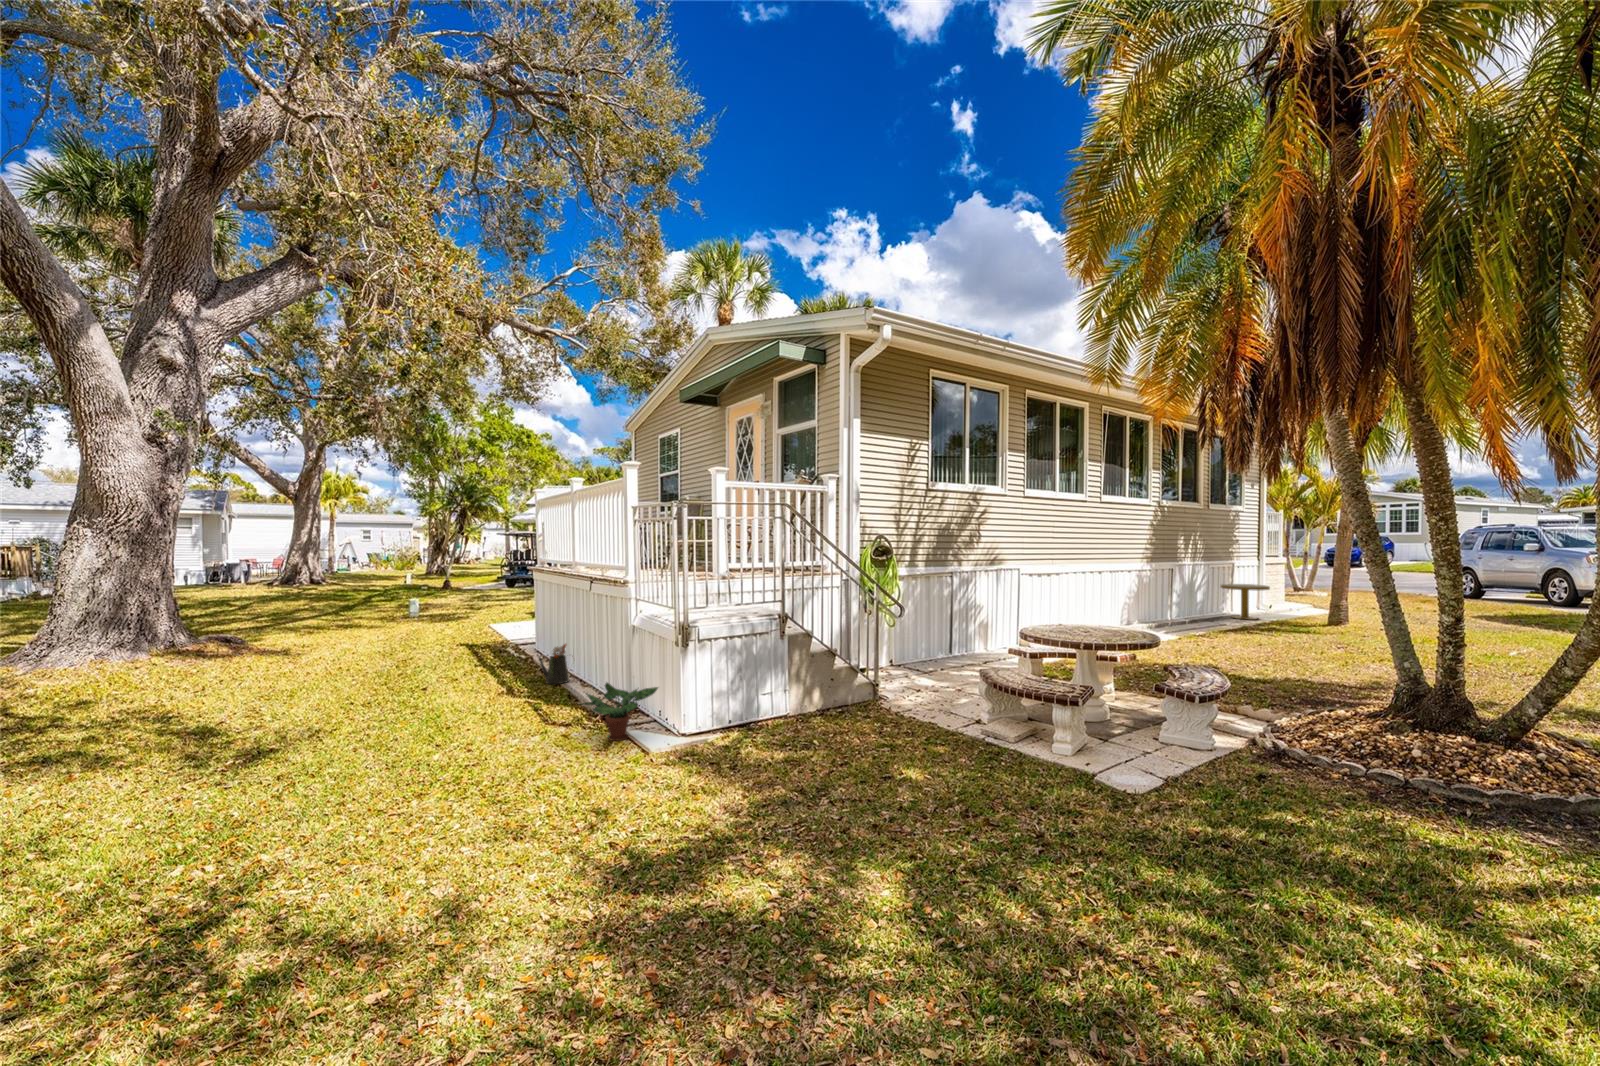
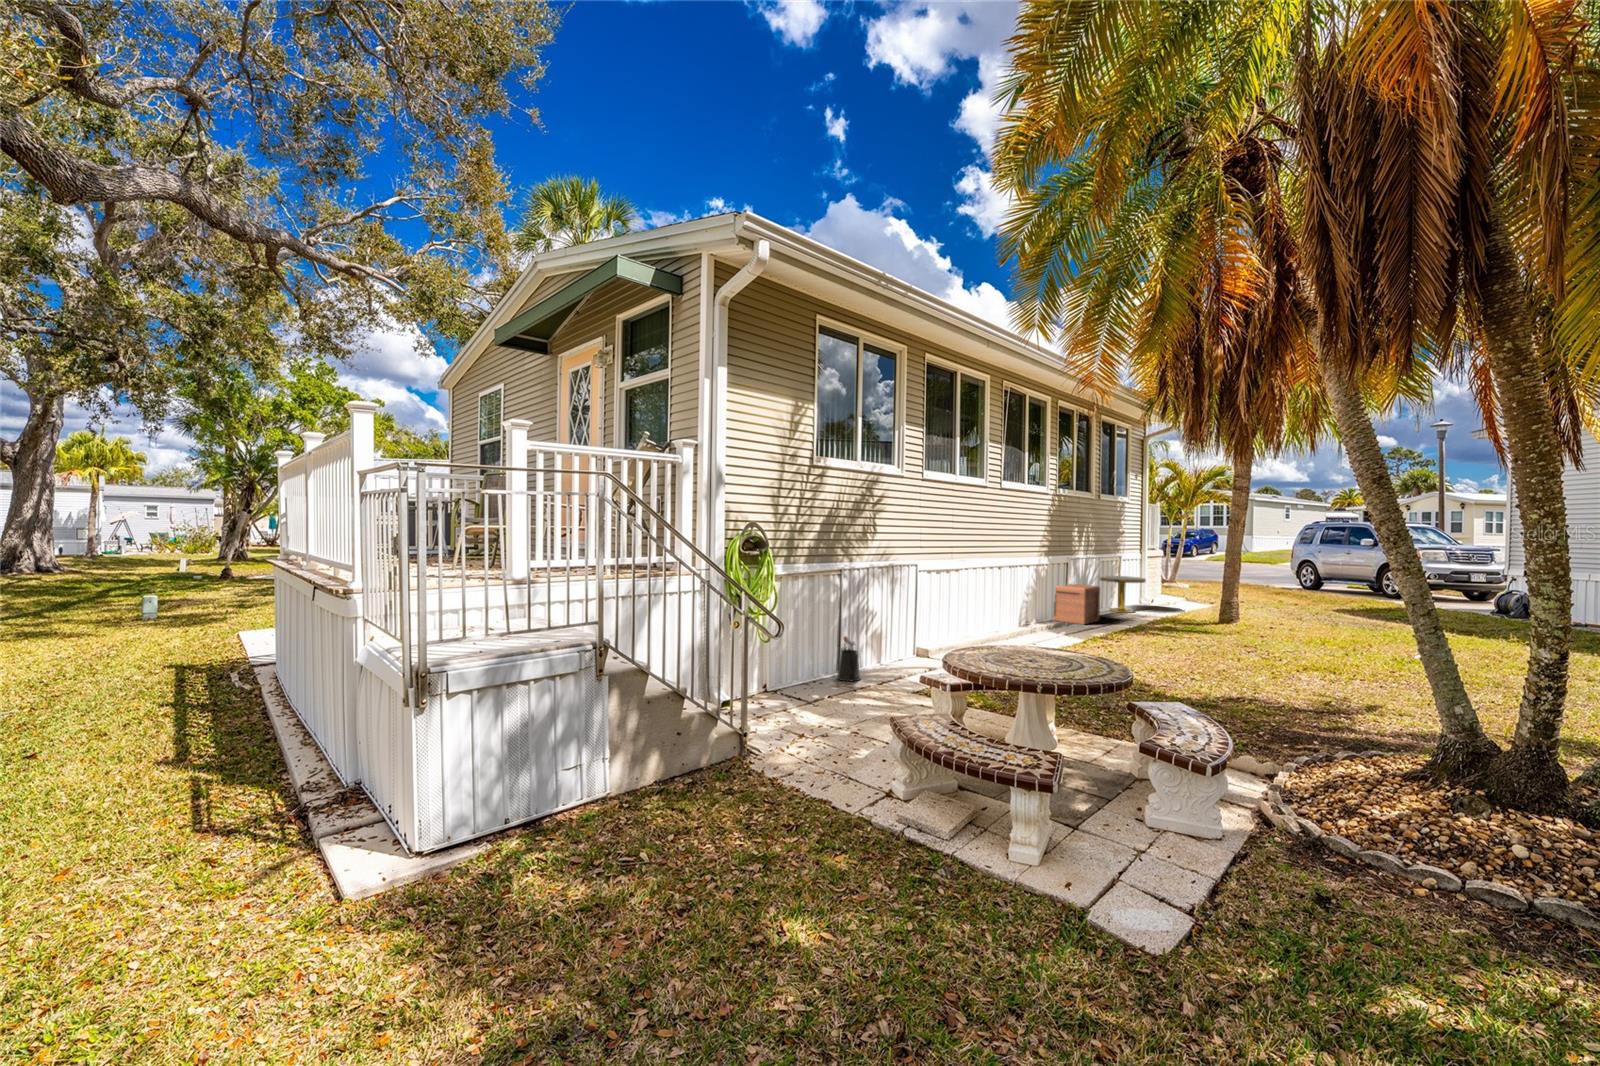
wooden crate: none [1163,590,1215,629] -> present [1051,584,1100,625]
watering can: present [539,644,569,684] -> present [837,636,861,681]
potted plant: present [579,683,658,741] -> none [216,772,382,880]

